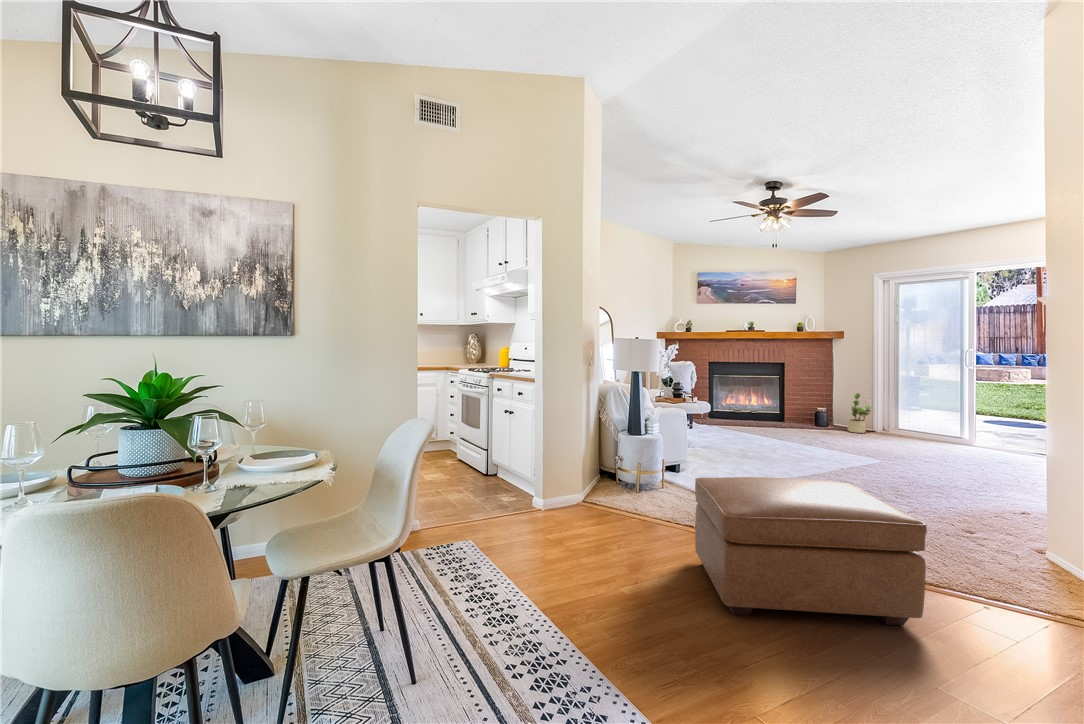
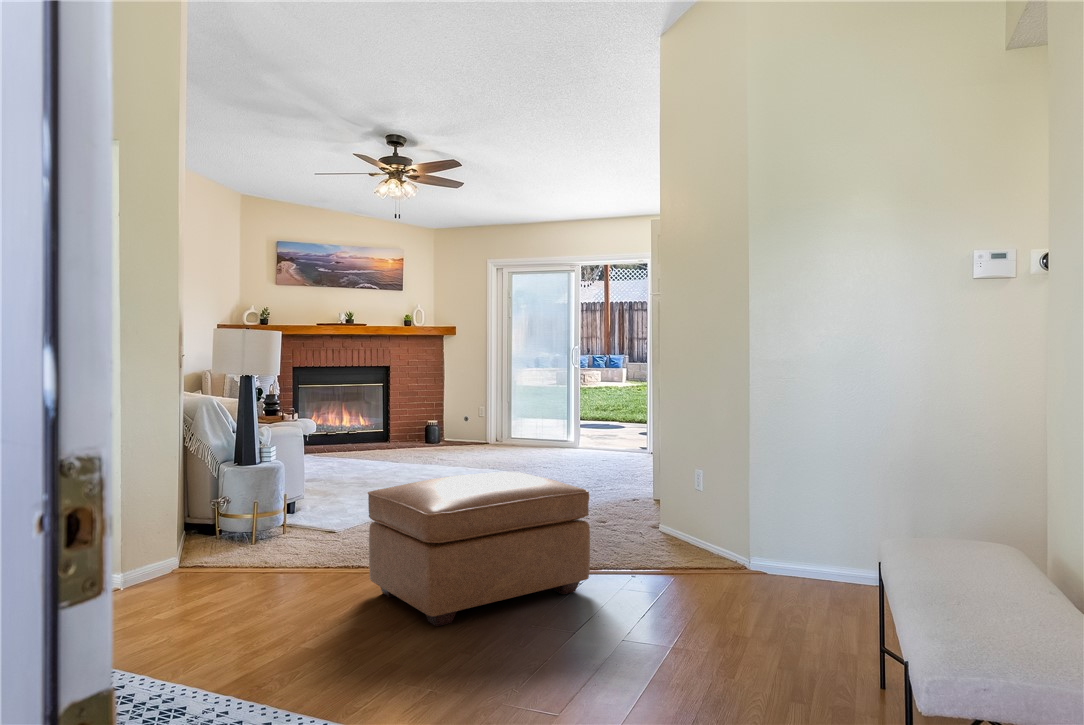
potted plant: present [847,393,871,433] -> none [462,399,486,445]

